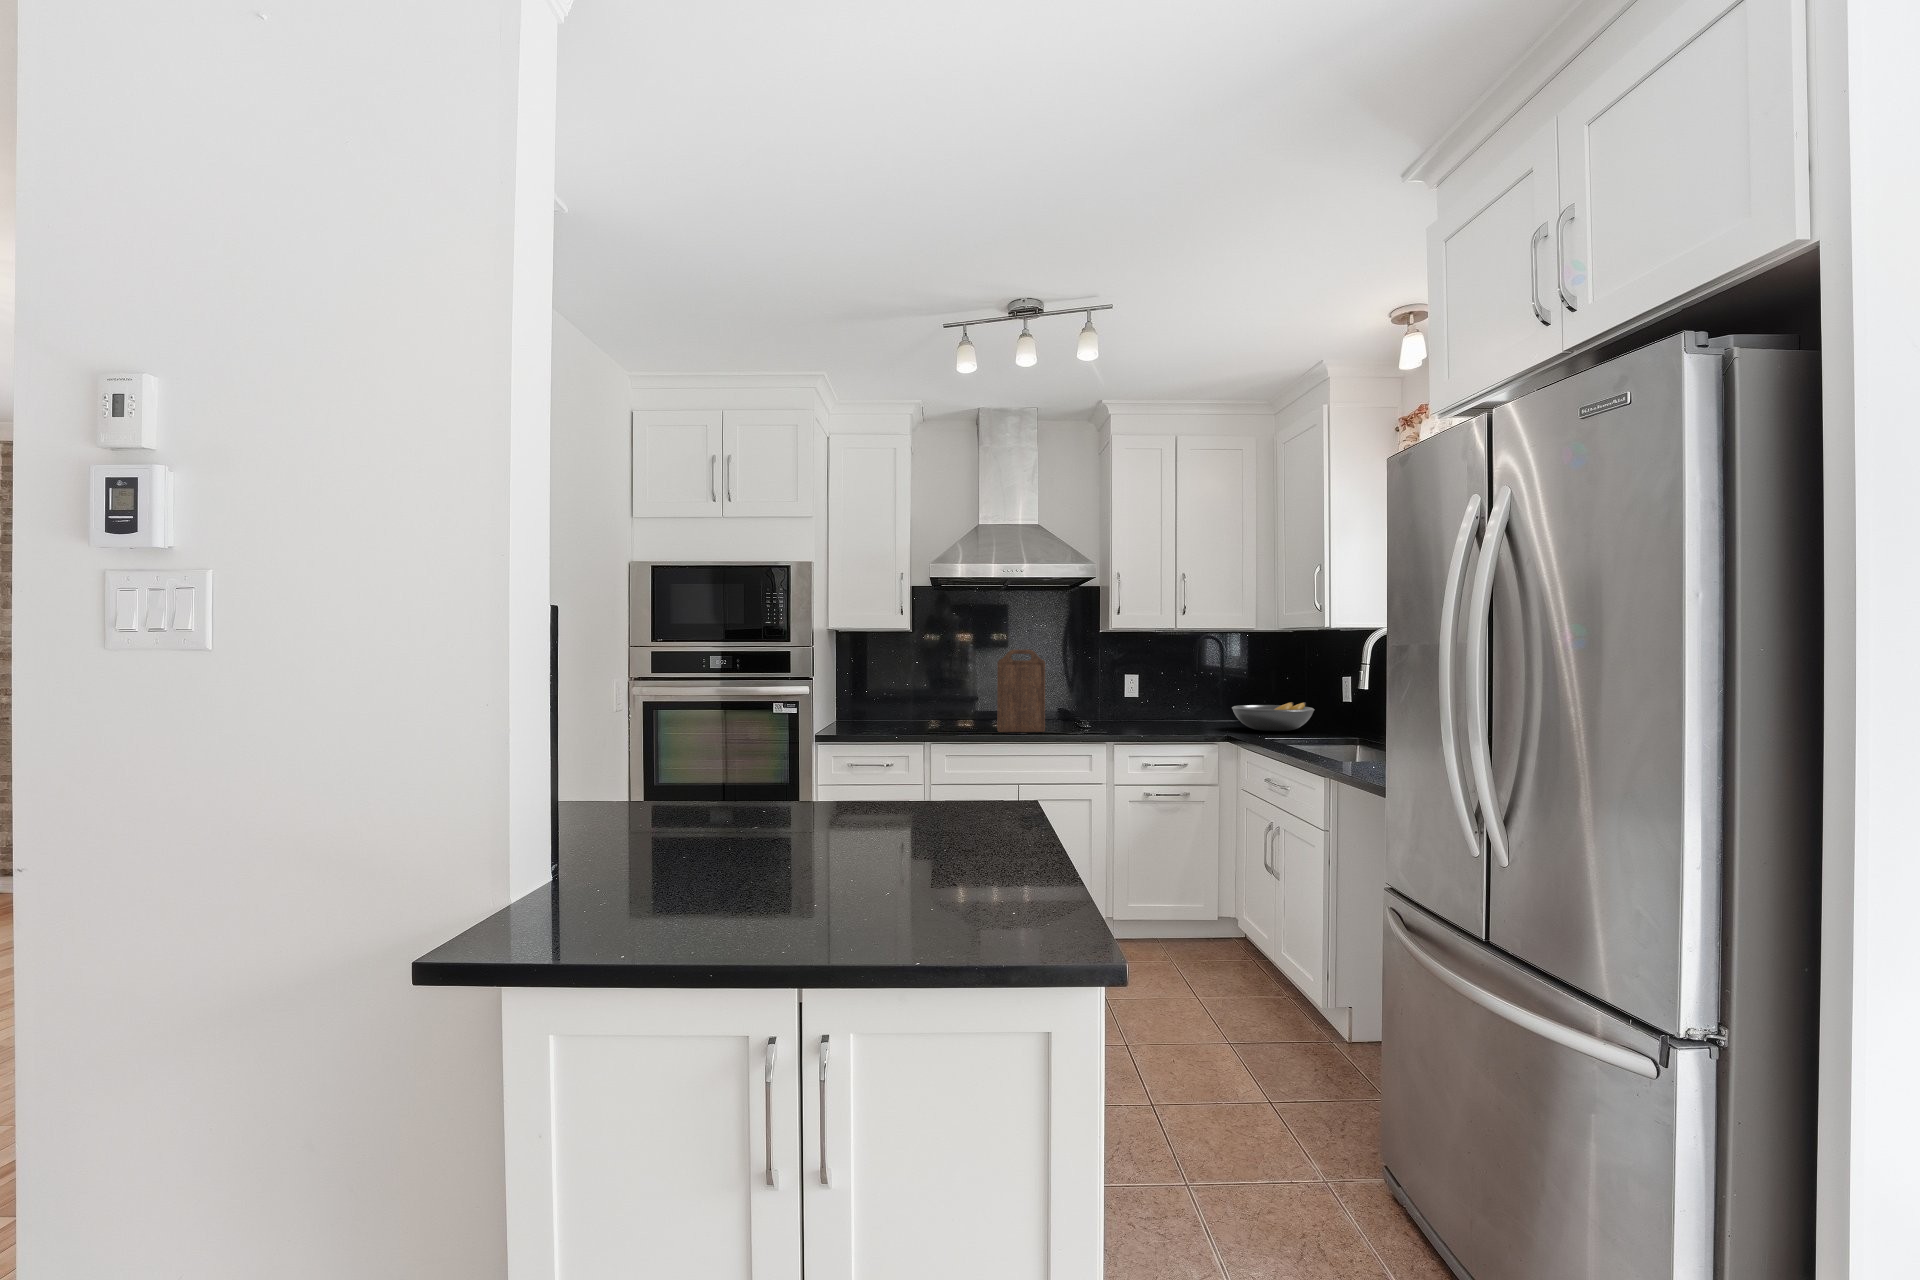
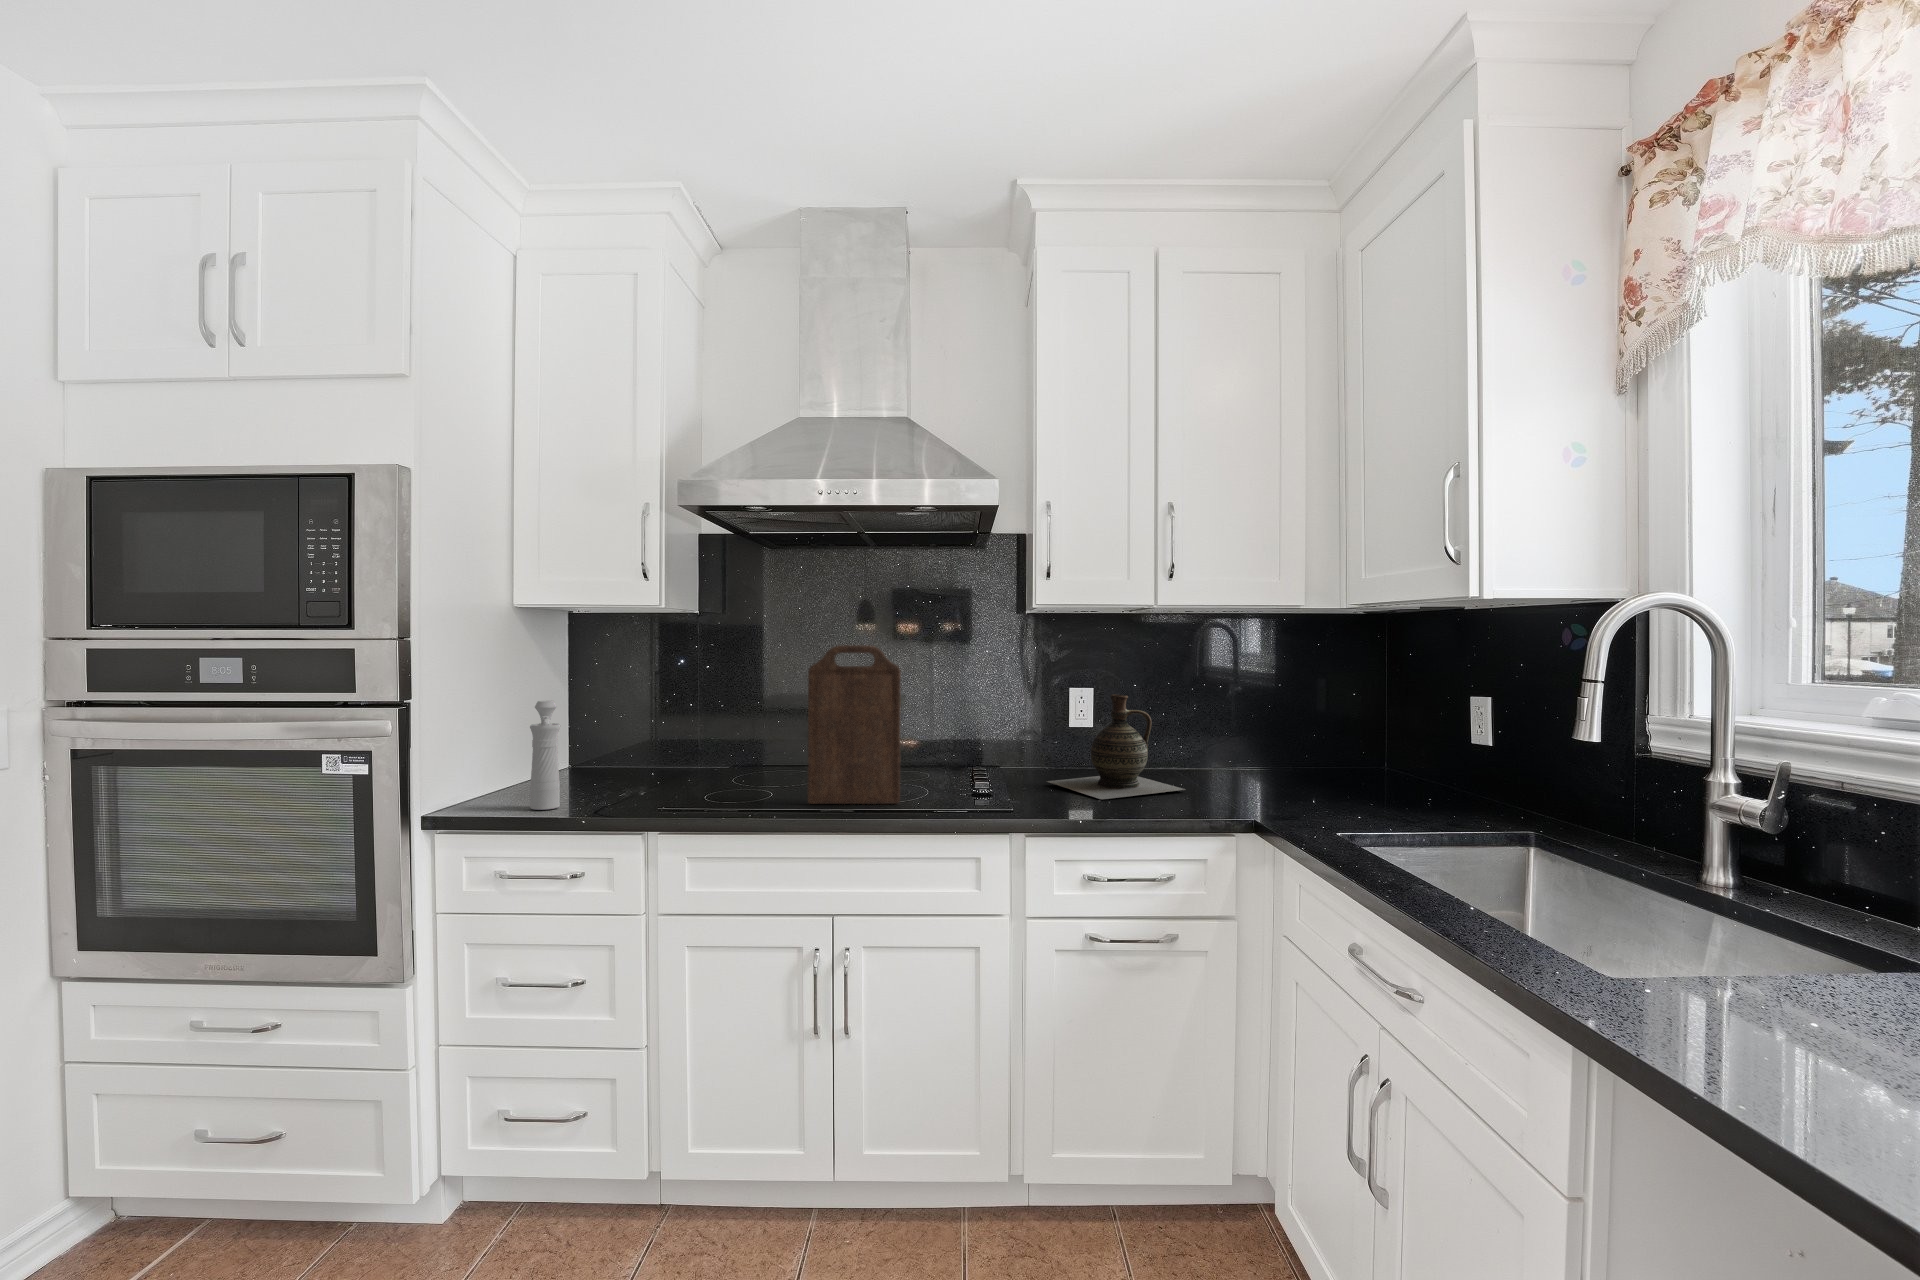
ceramic jug: none [1115,677,1192,731] -> present [1047,695,1185,799]
pepper mill: none [852,679,874,734] -> present [530,701,560,810]
fruit bowl: present [1232,702,1315,731] -> none [1260,746,1421,802]

